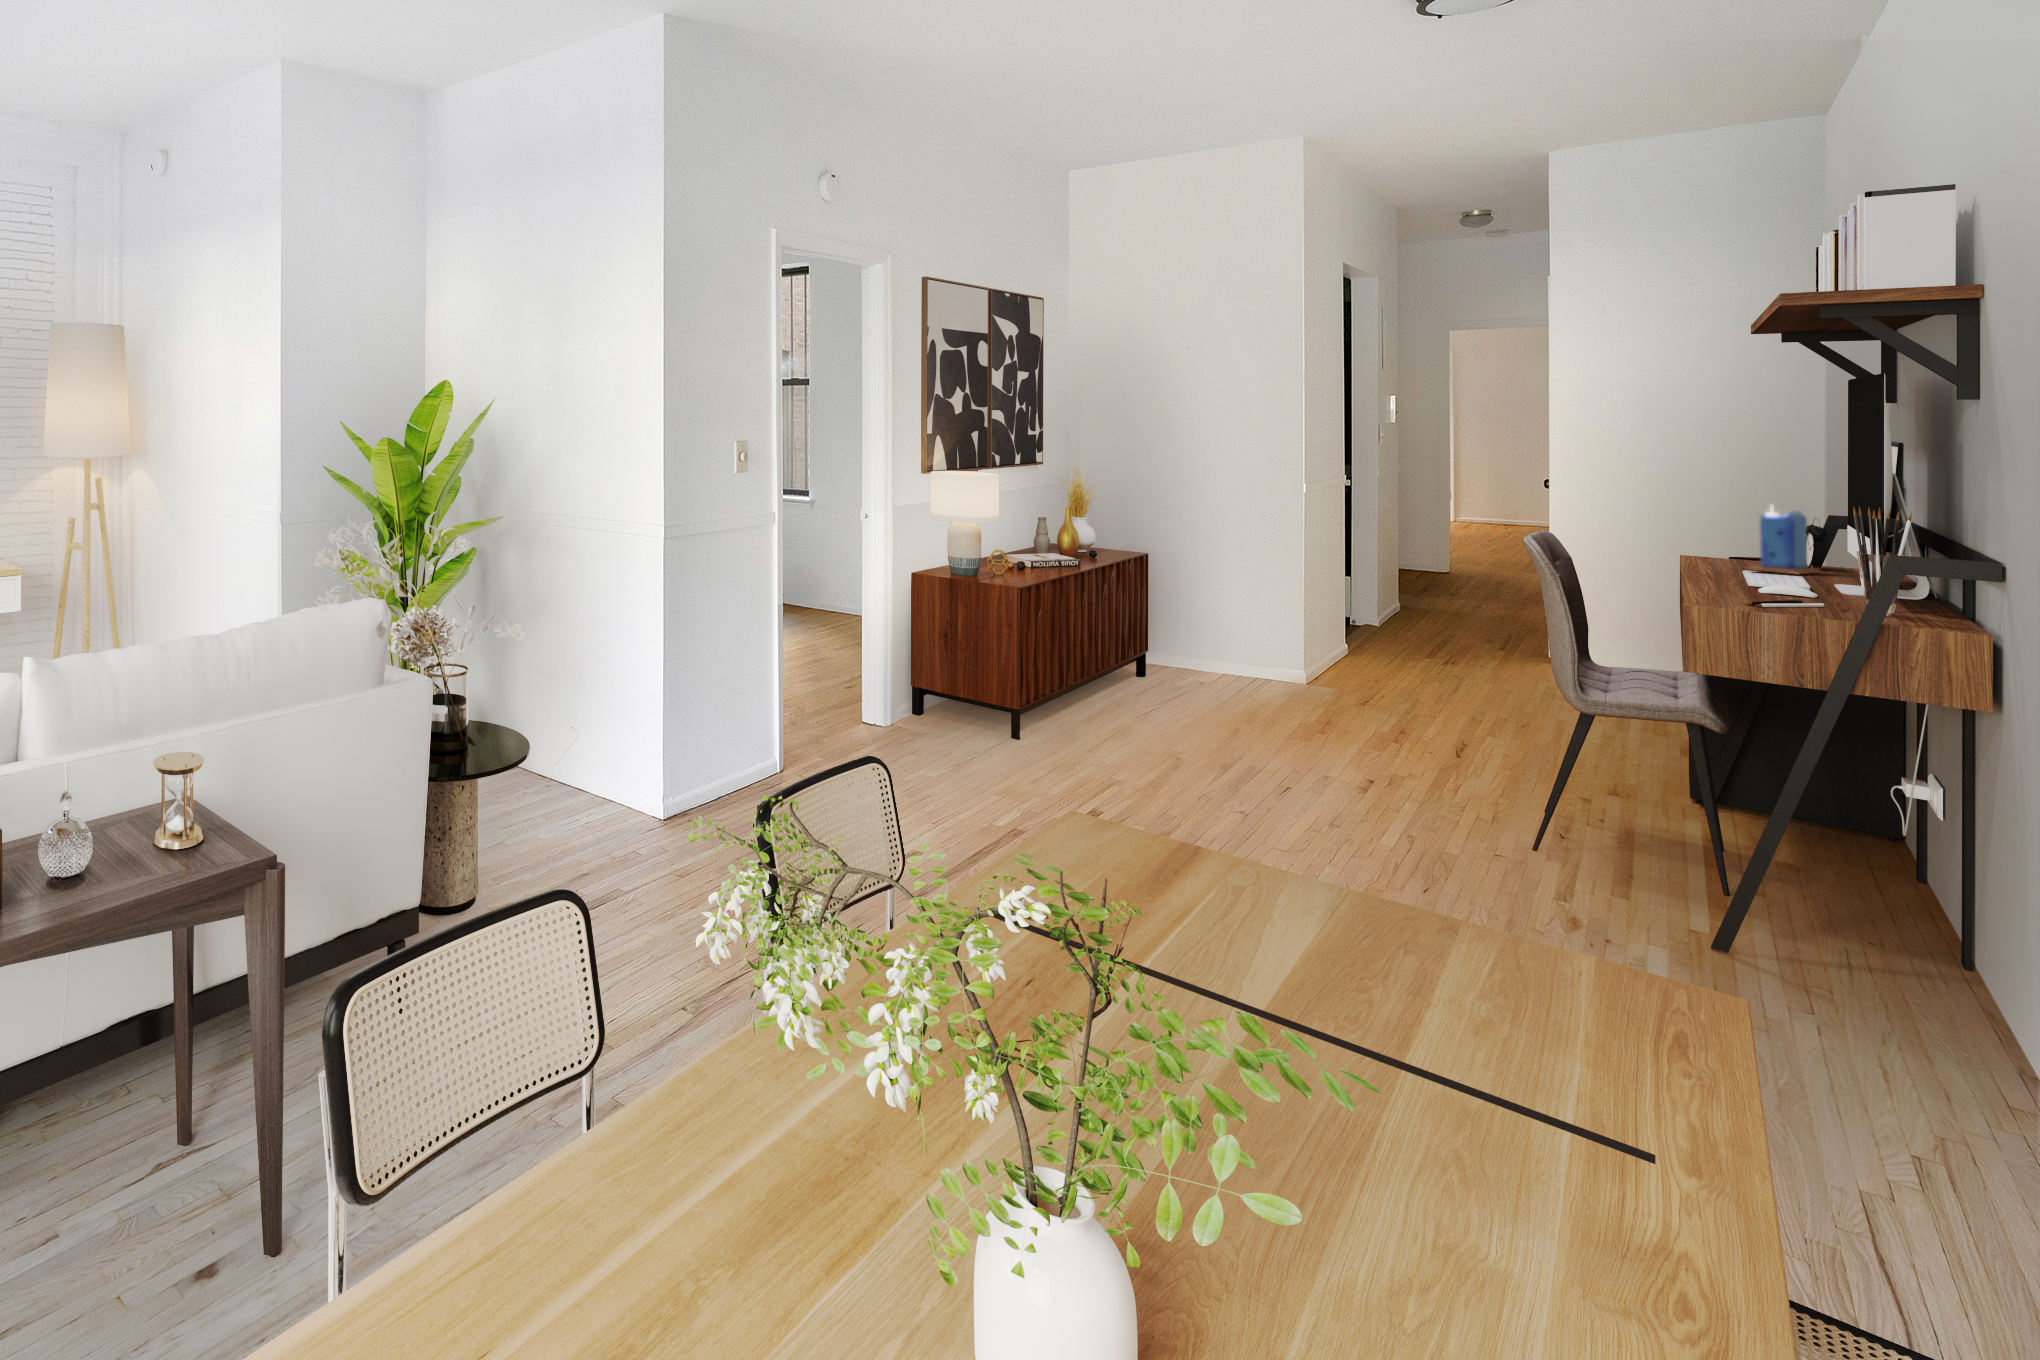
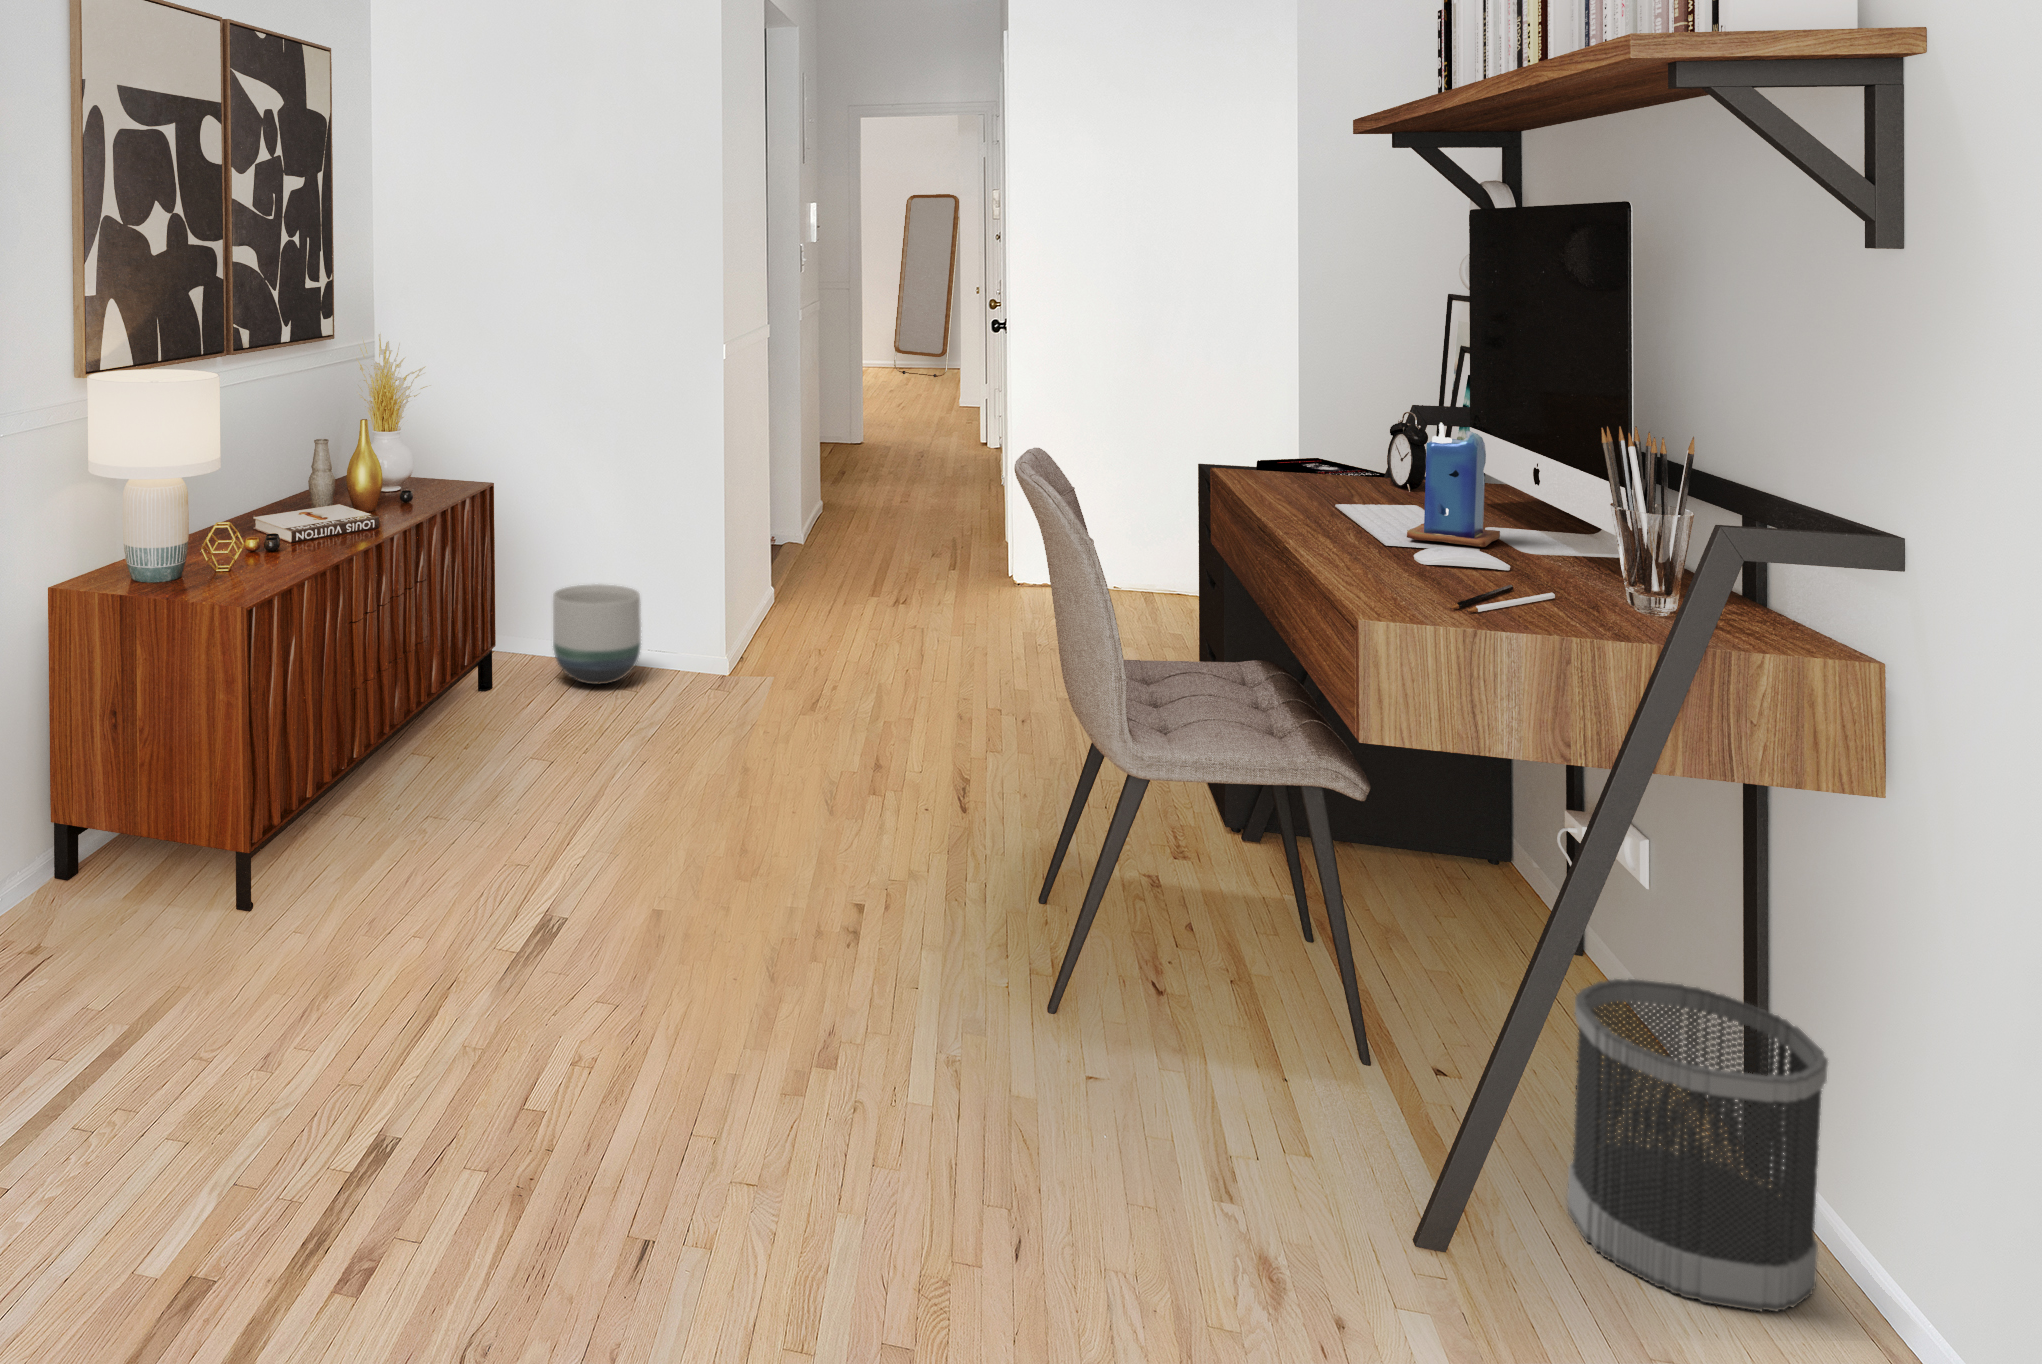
planter: none [1186,617,1247,677] -> present [553,584,641,684]
wastebasket: none [1806,796,1962,955] -> present [1567,979,1828,1311]

